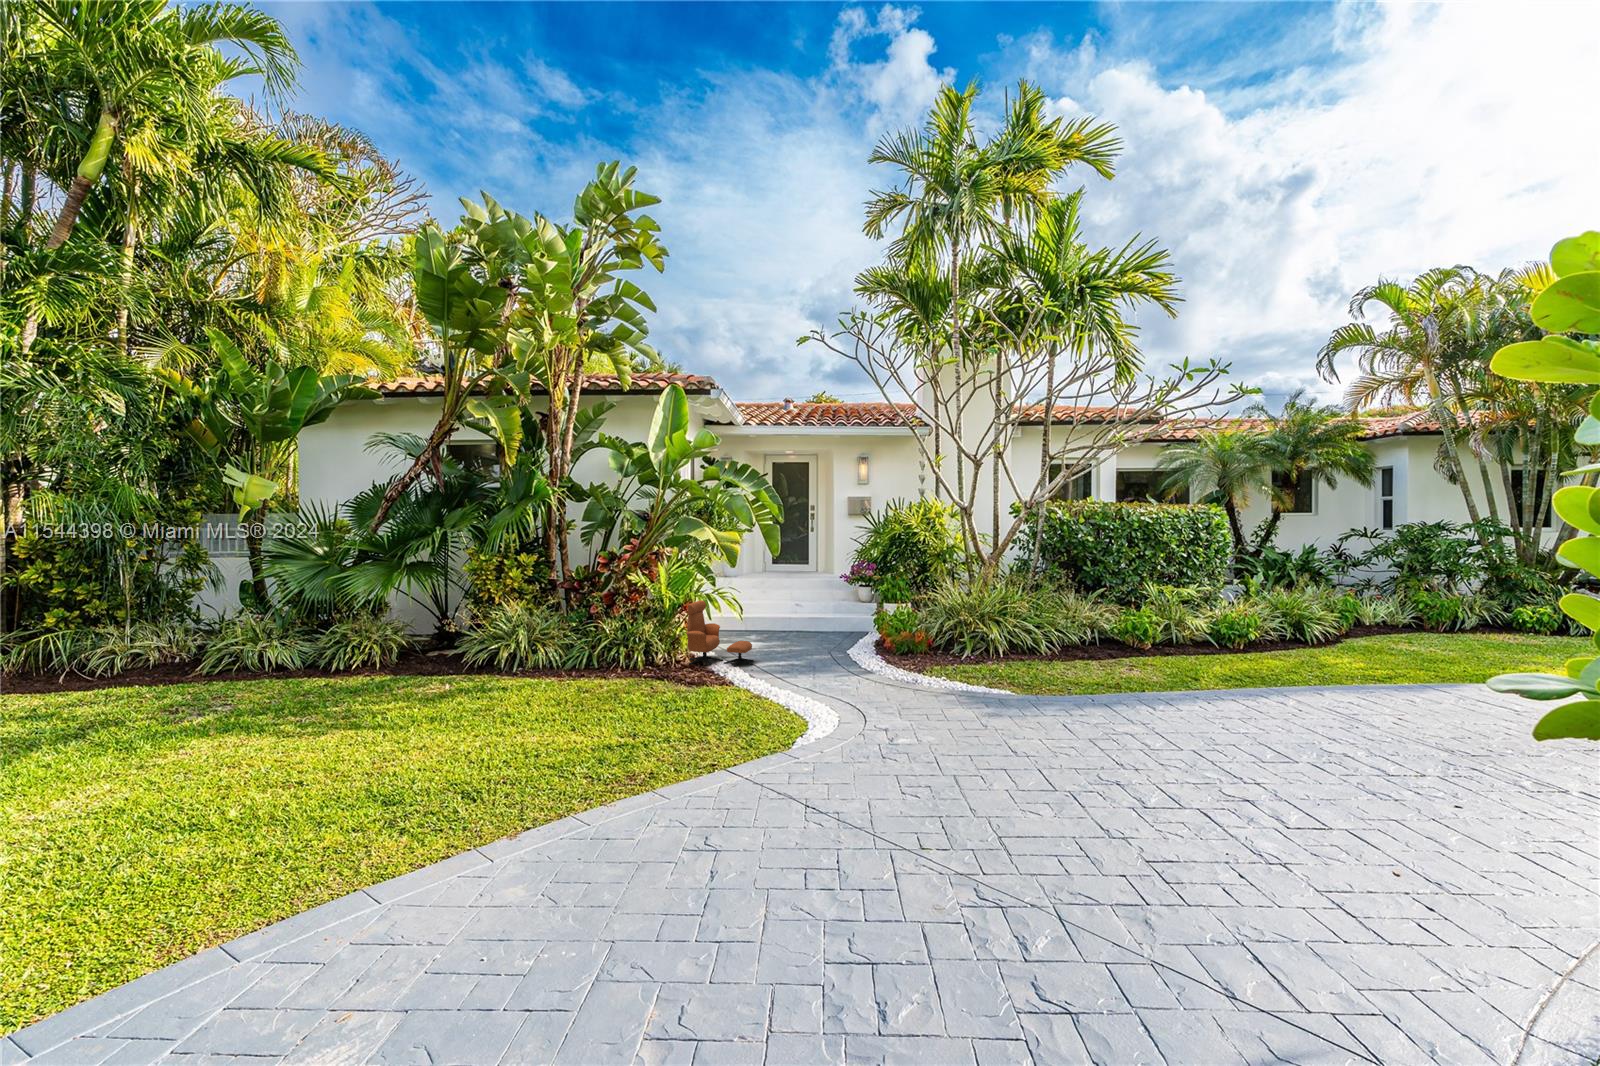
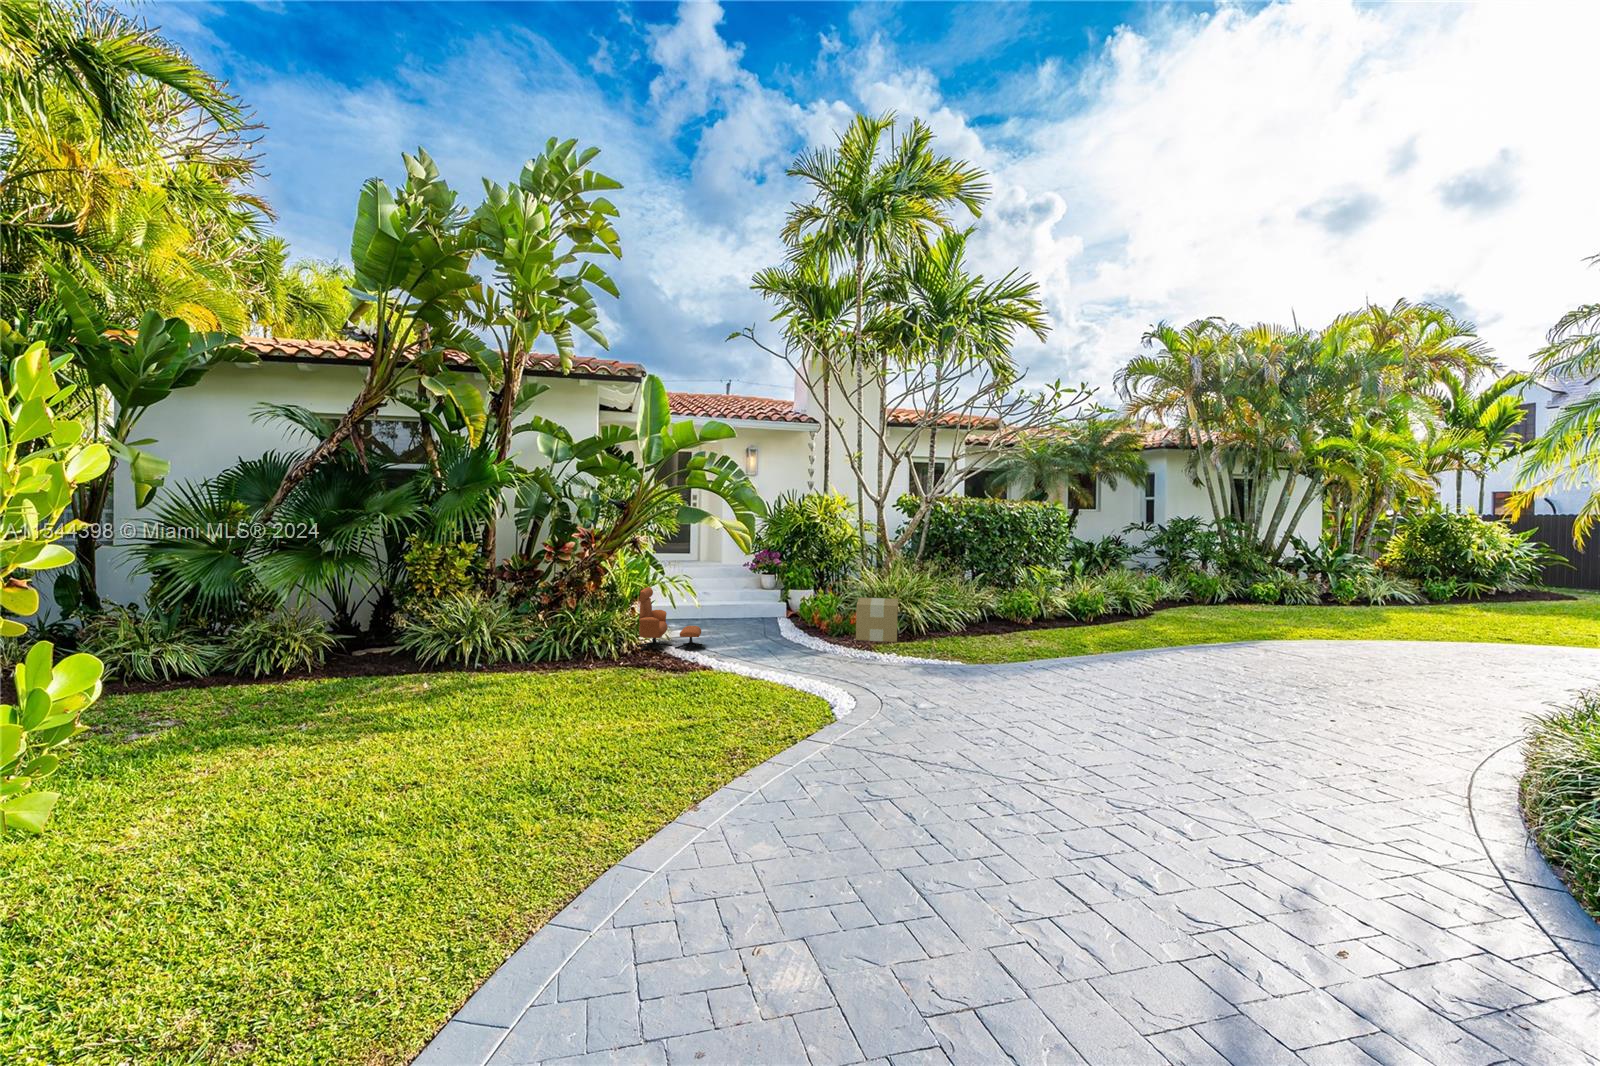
cardboard box: none [921,615,977,667] -> present [856,597,898,642]

